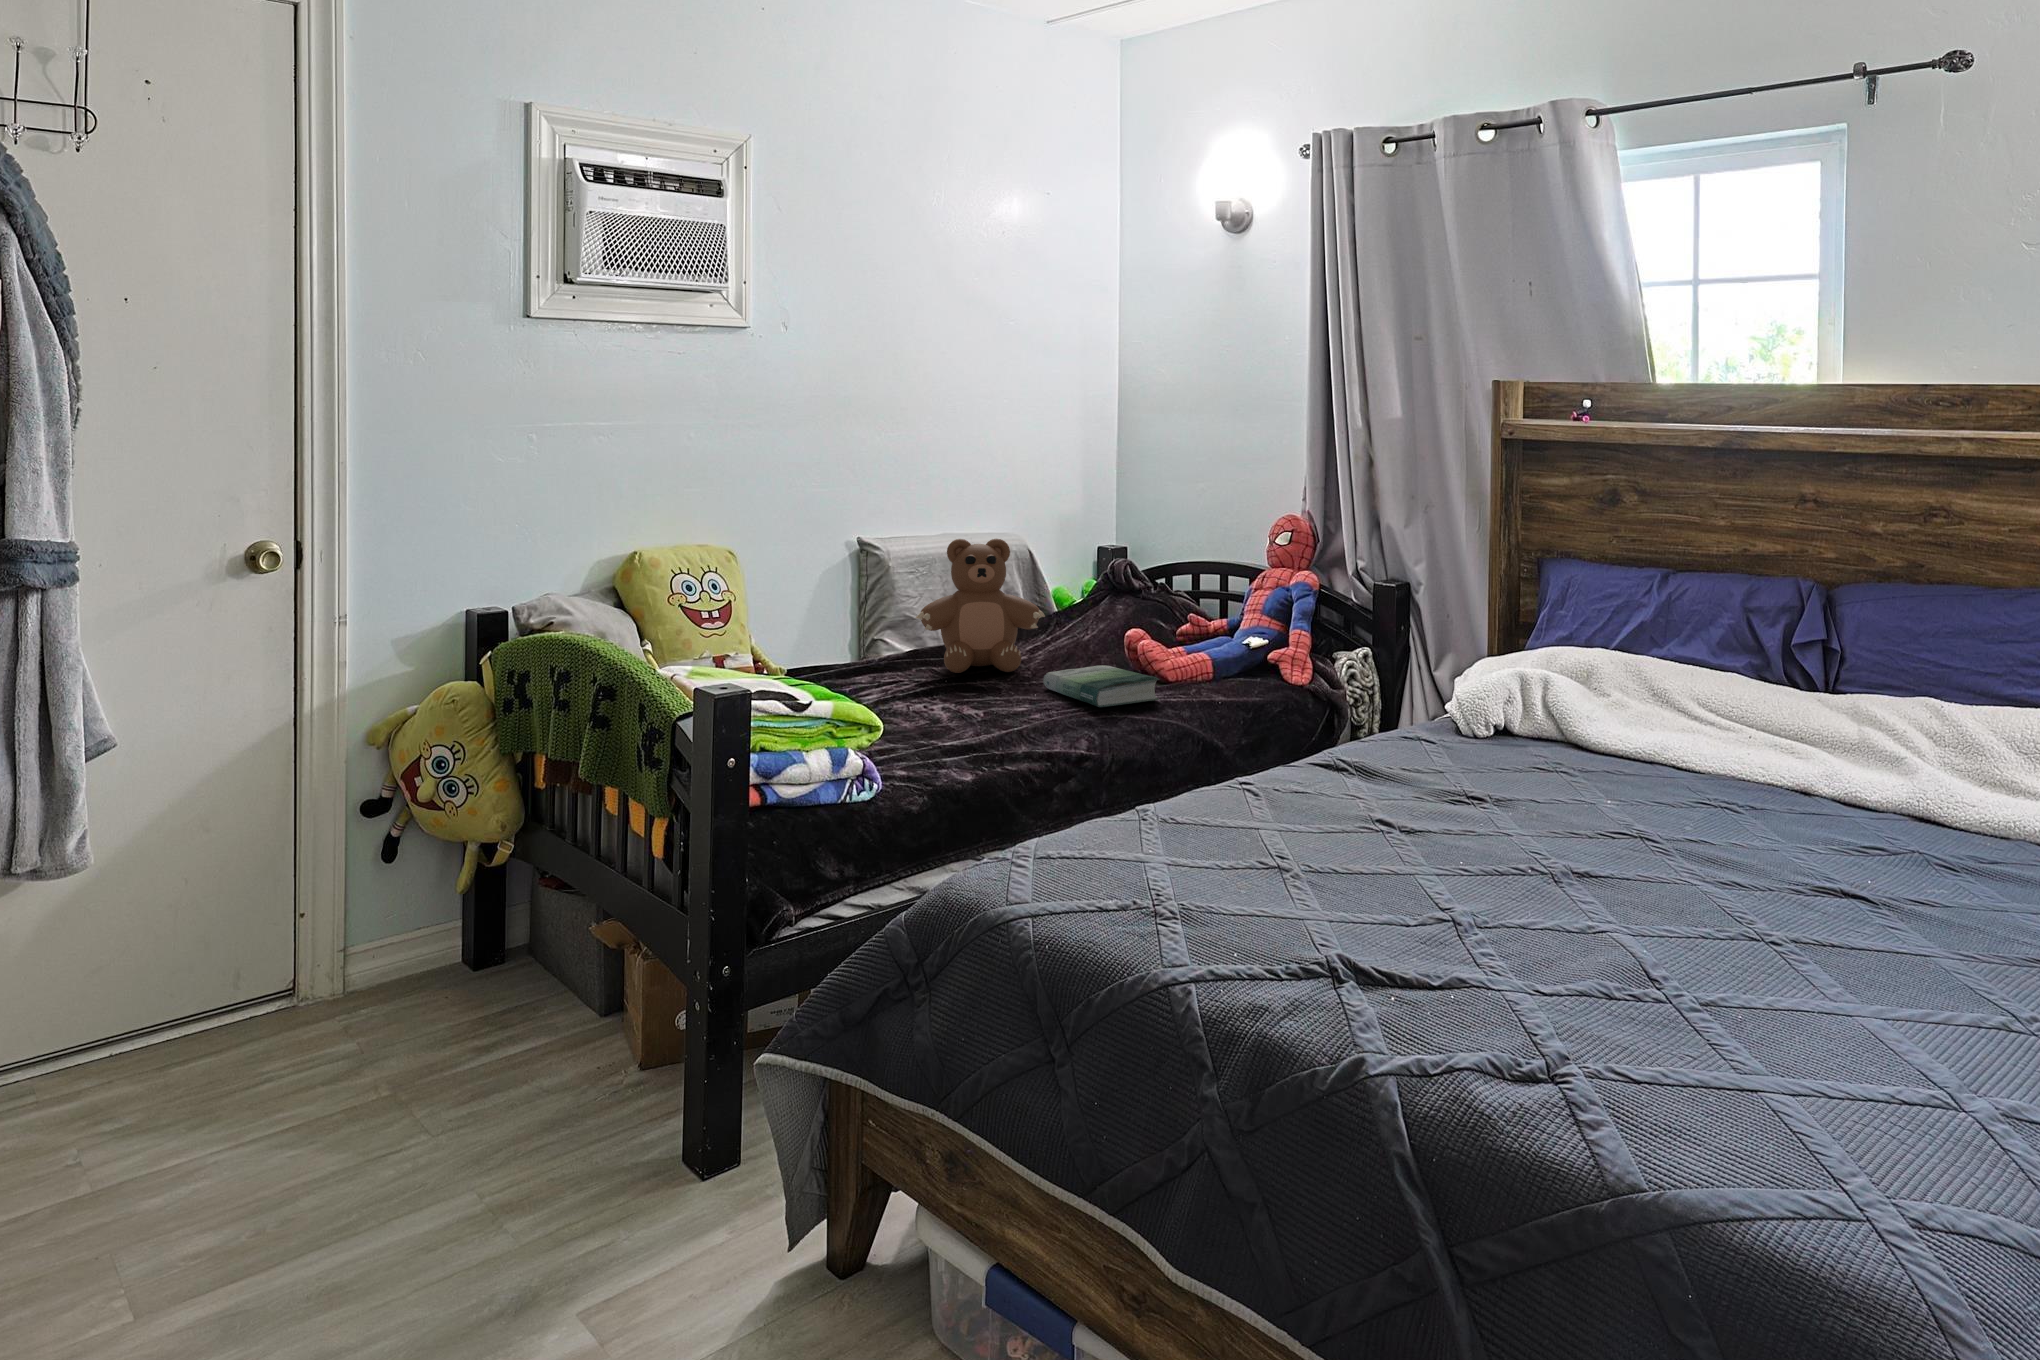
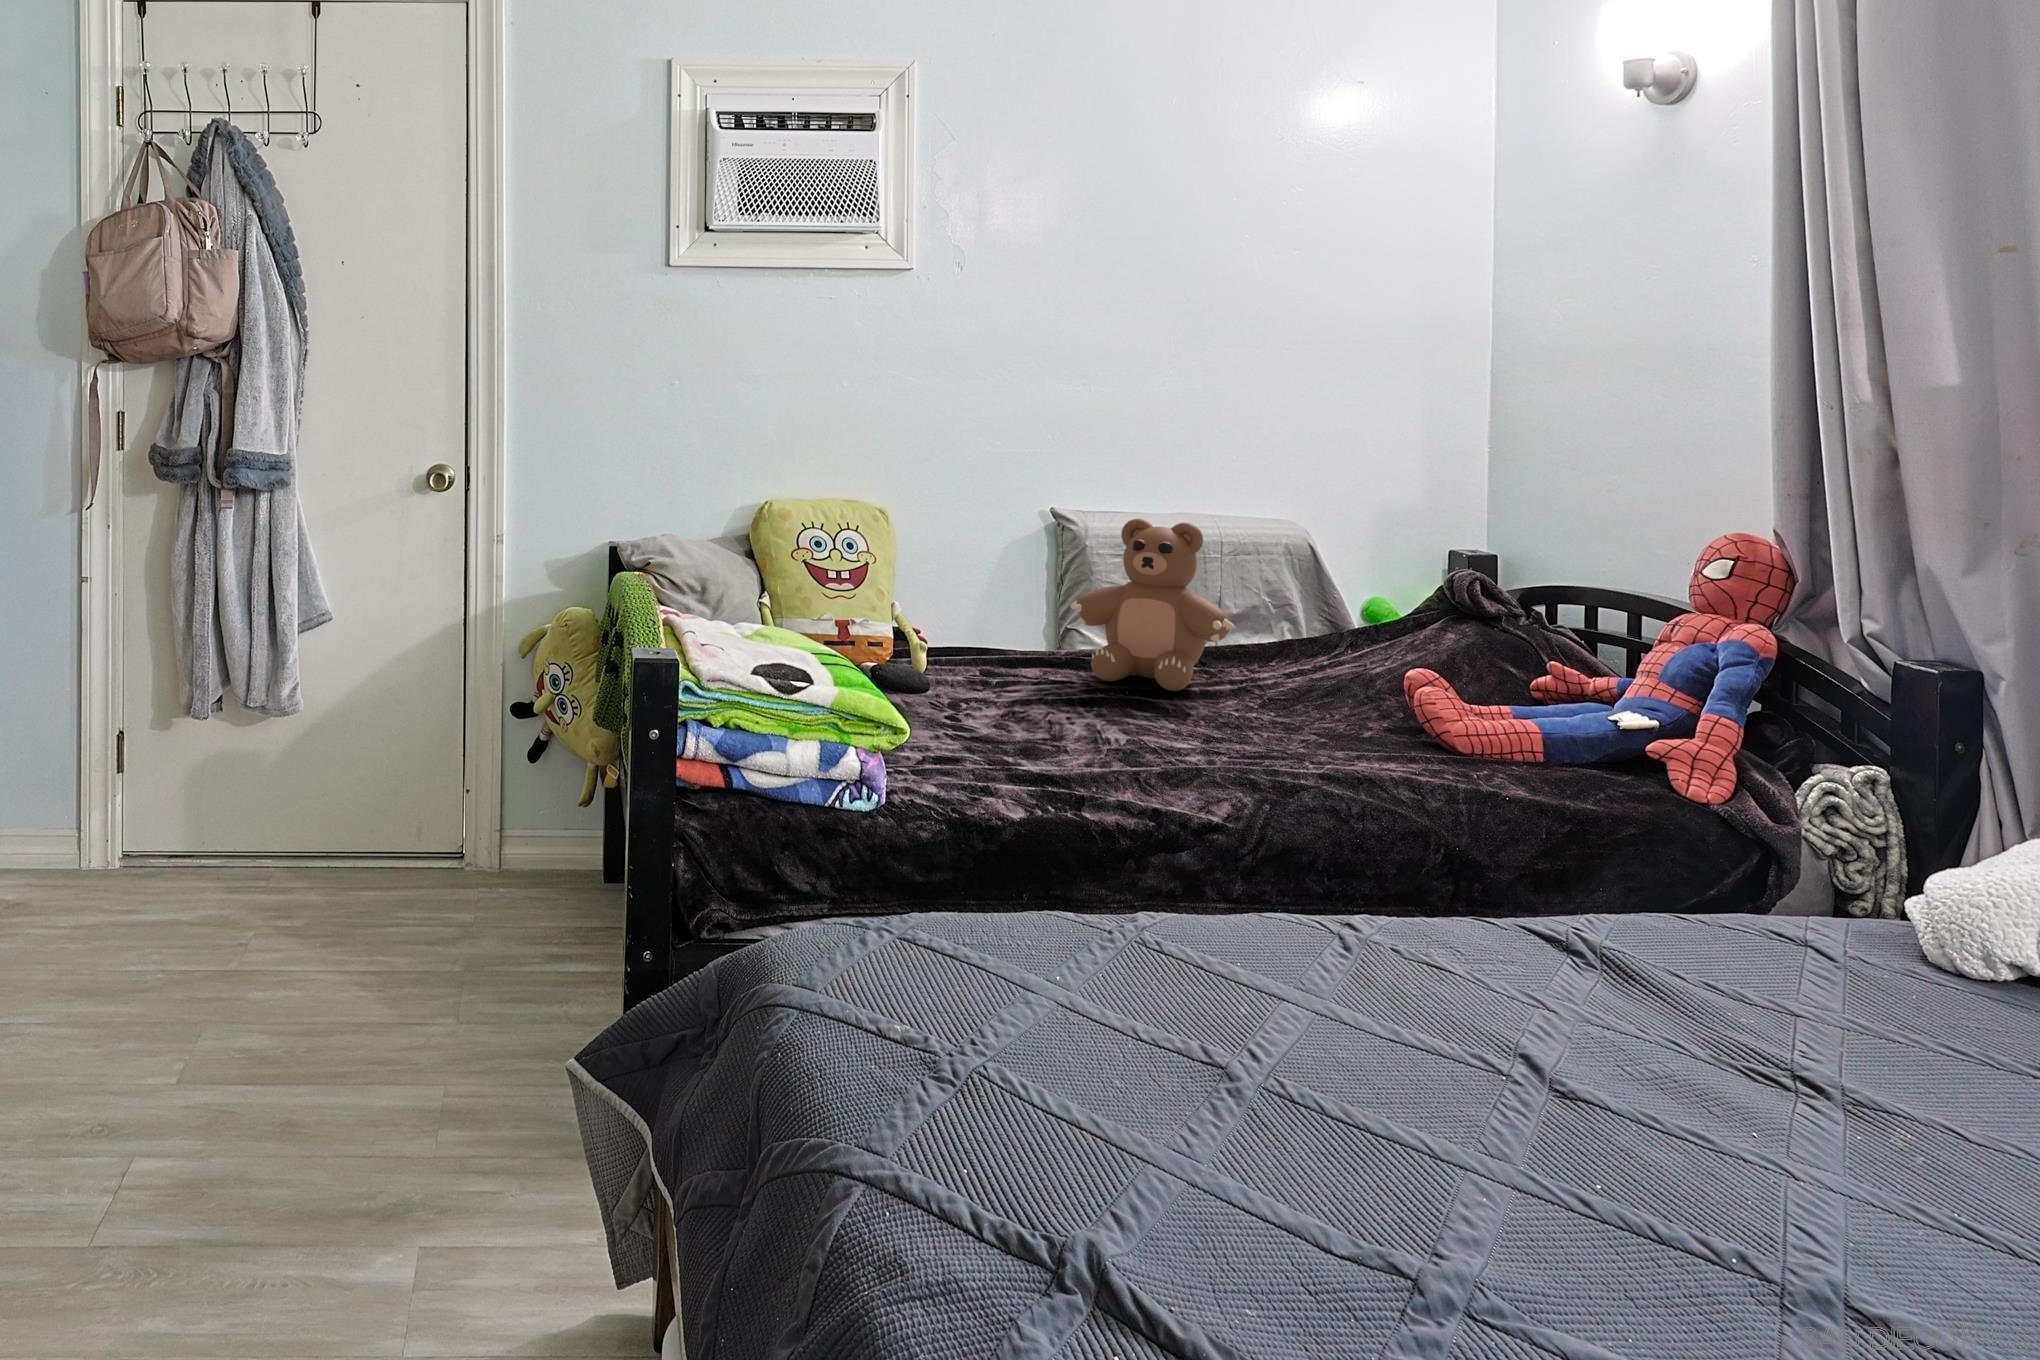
book: present [1043,665,1159,707] -> none [1184,699,1312,762]

